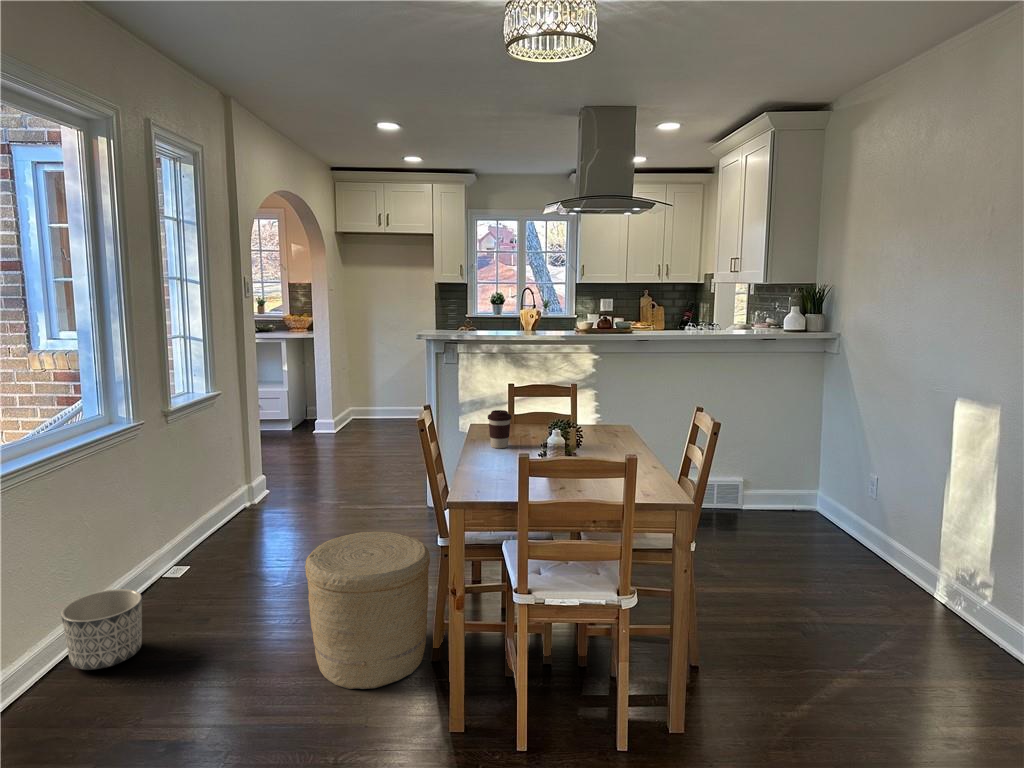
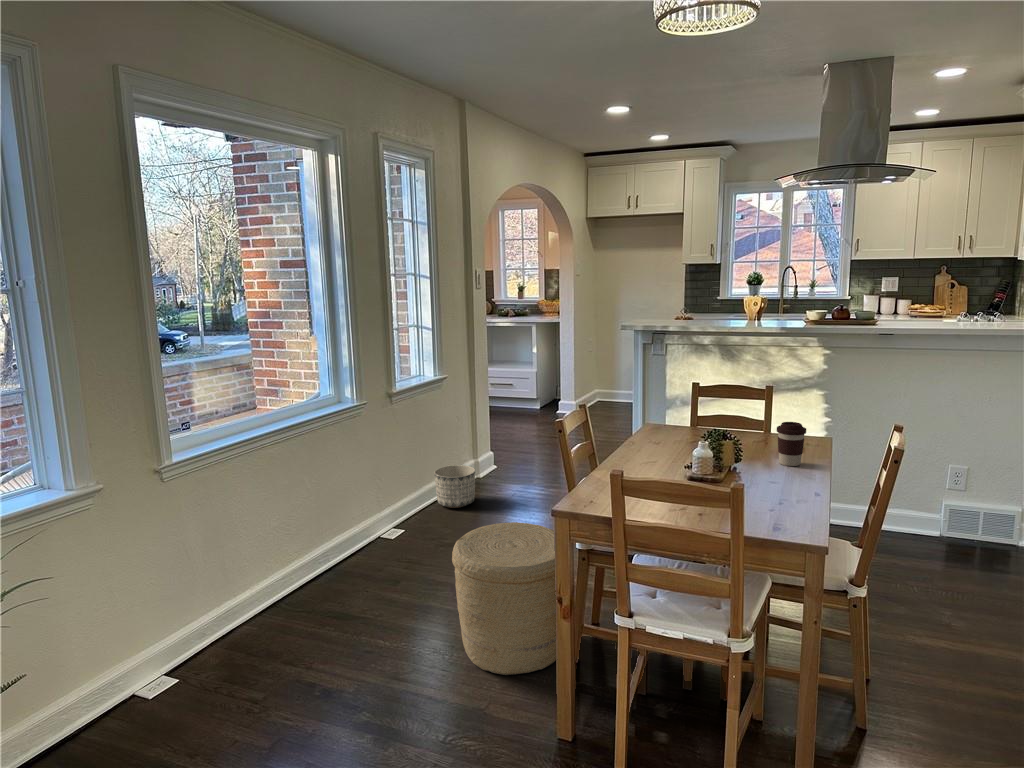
coffee cup: present [488,410,511,448] -> present [777,422,806,466]
planter: present [61,589,142,670] -> present [434,465,475,508]

